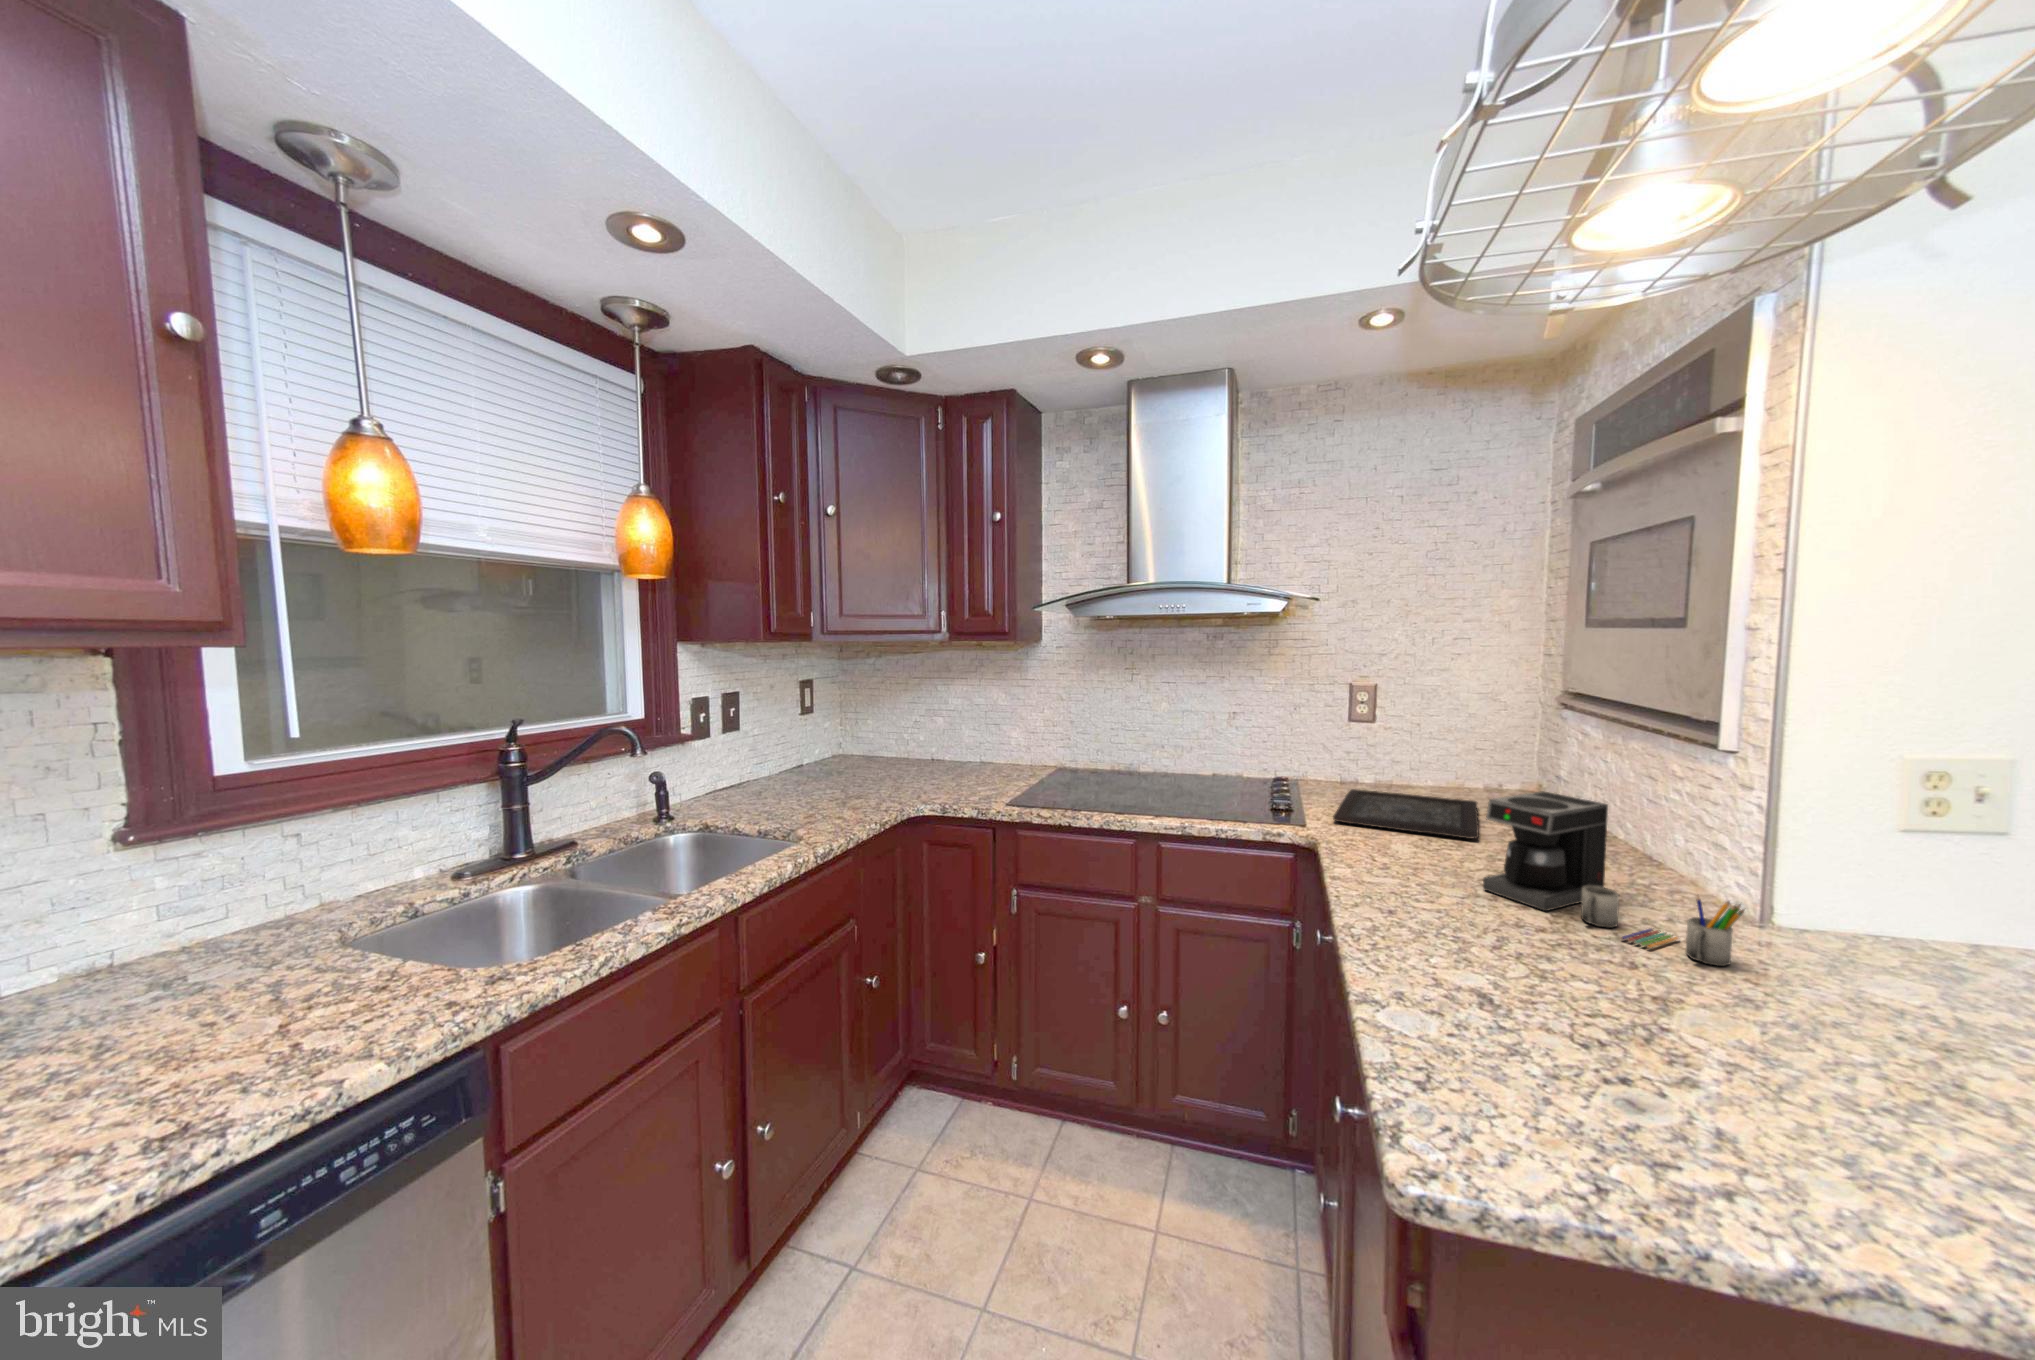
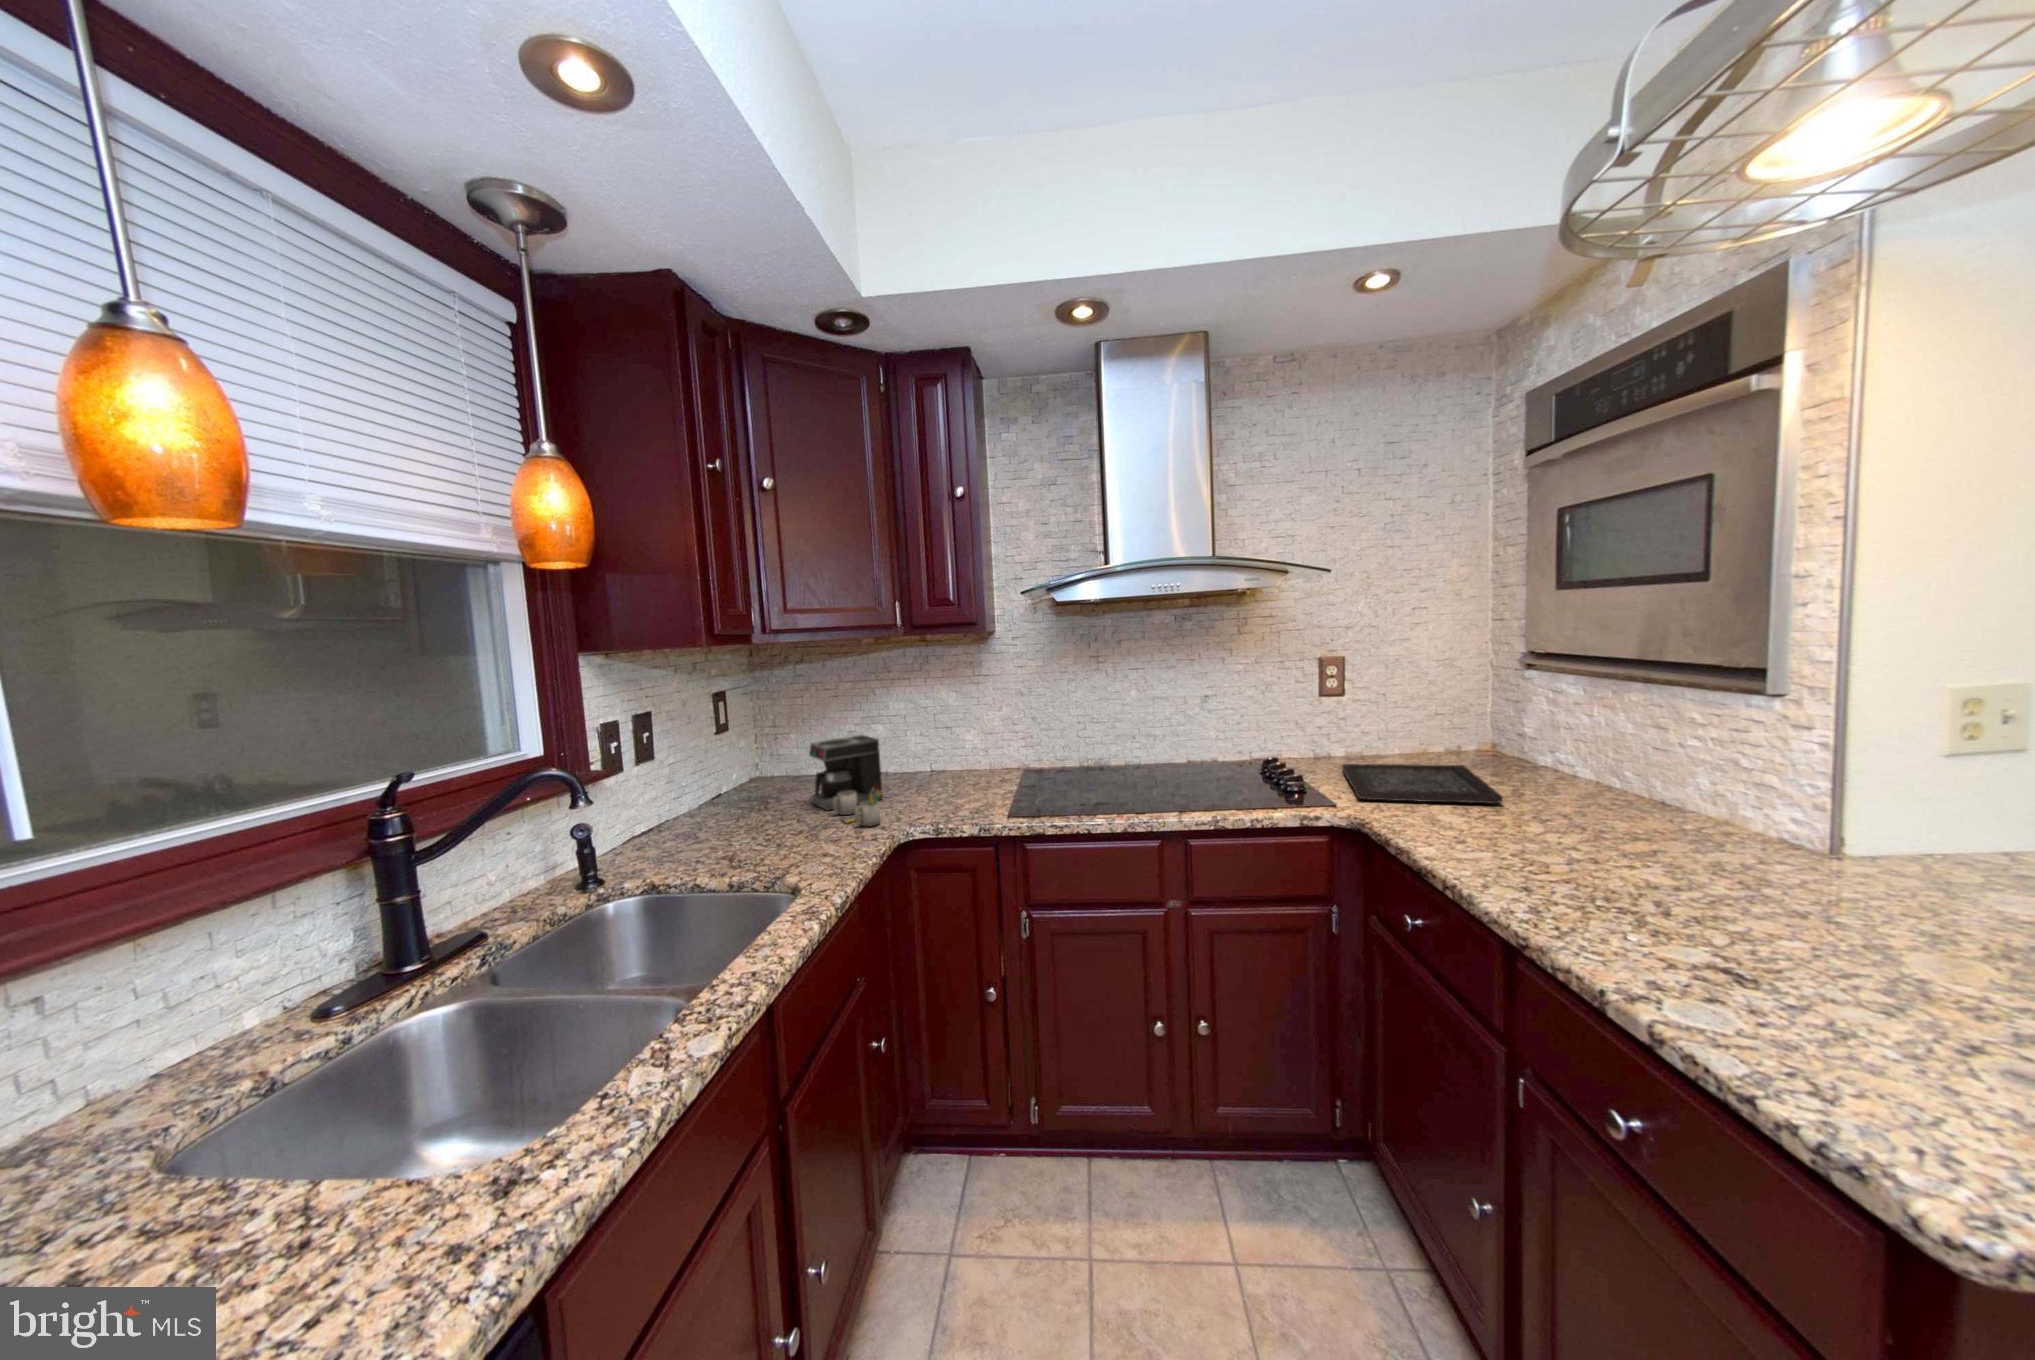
coffee maker: present [1483,791,1744,966] -> present [809,735,883,827]

